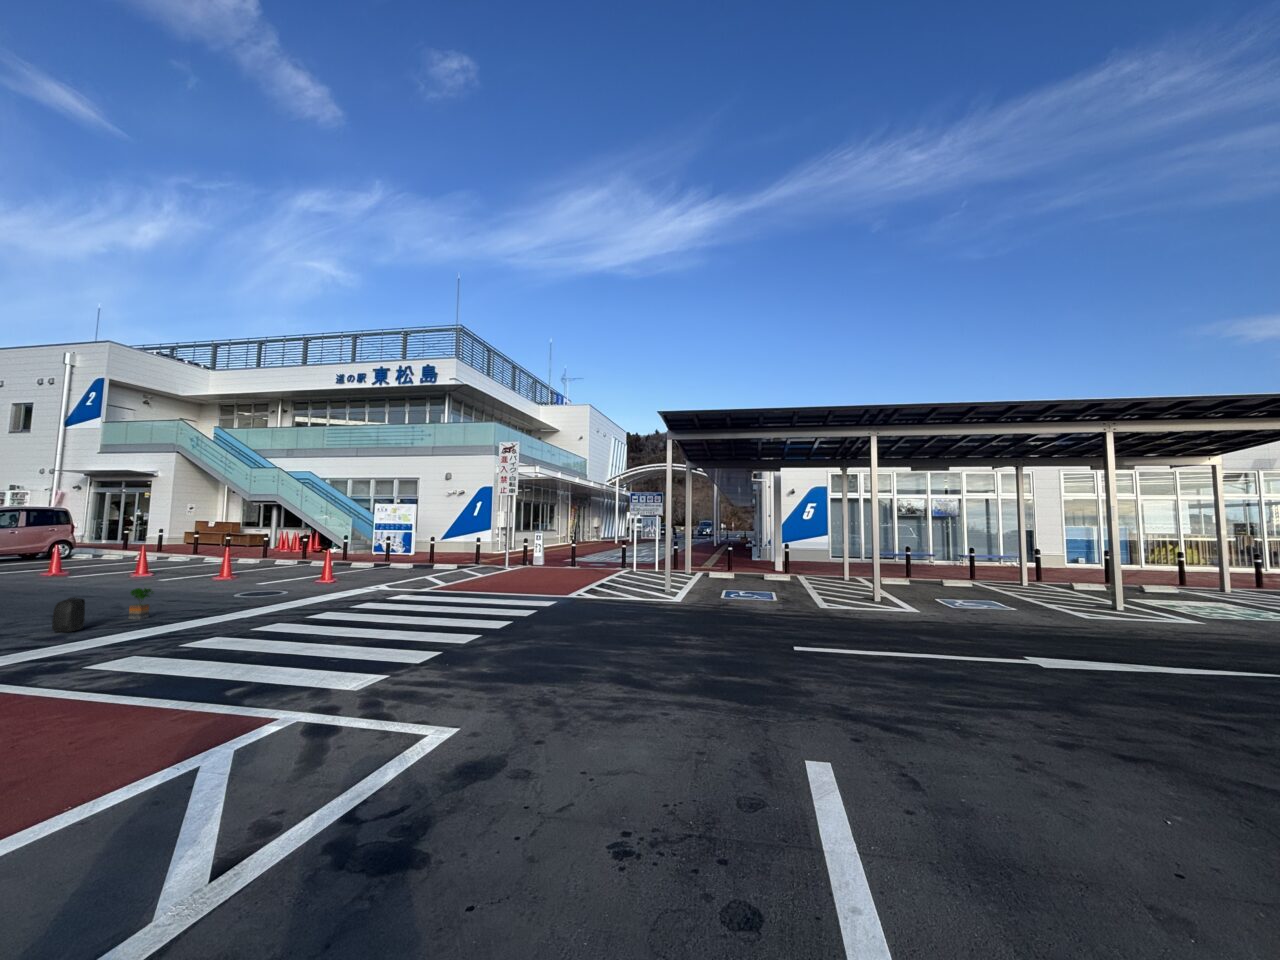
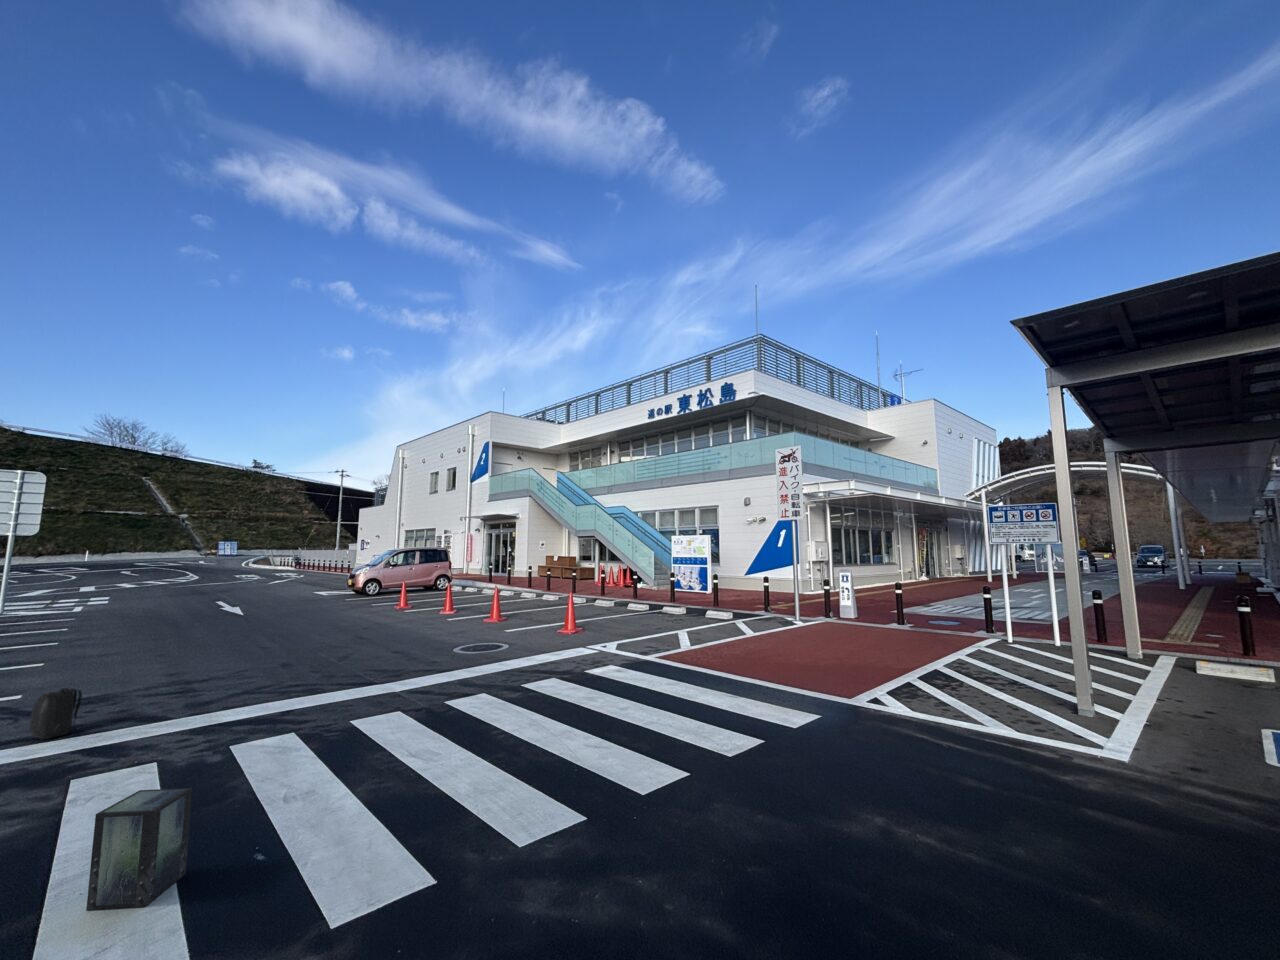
potted tree: present [129,588,153,619] -> none [173,667,212,713]
storage box: none [340,602,371,642] -> present [86,788,192,910]

